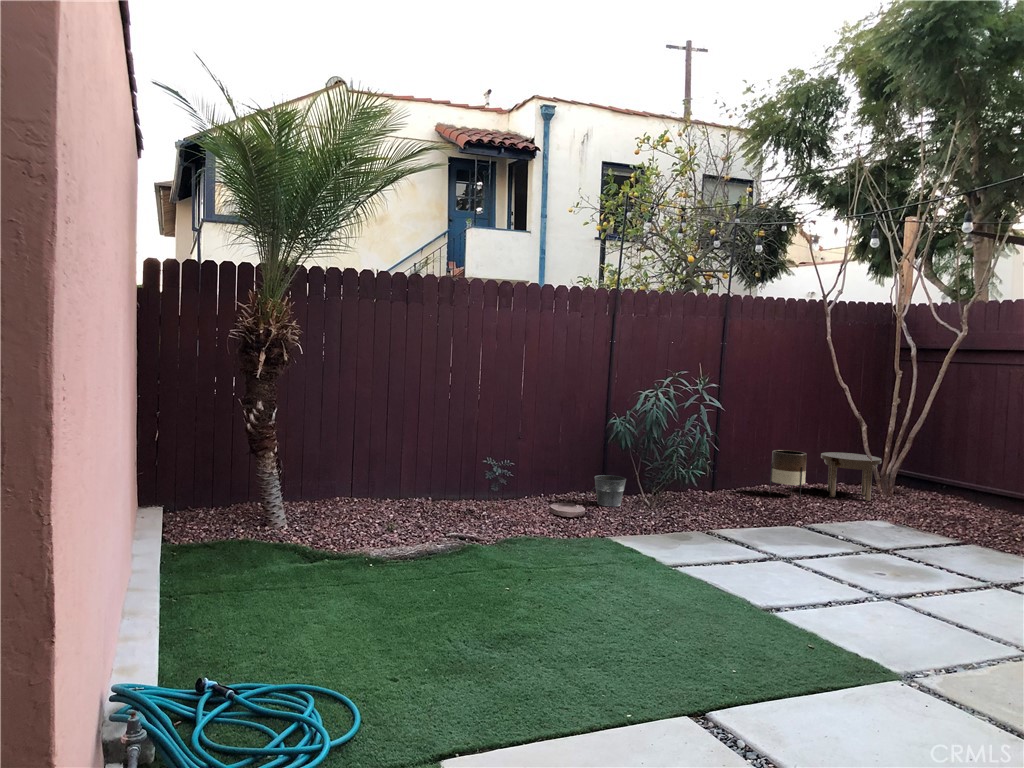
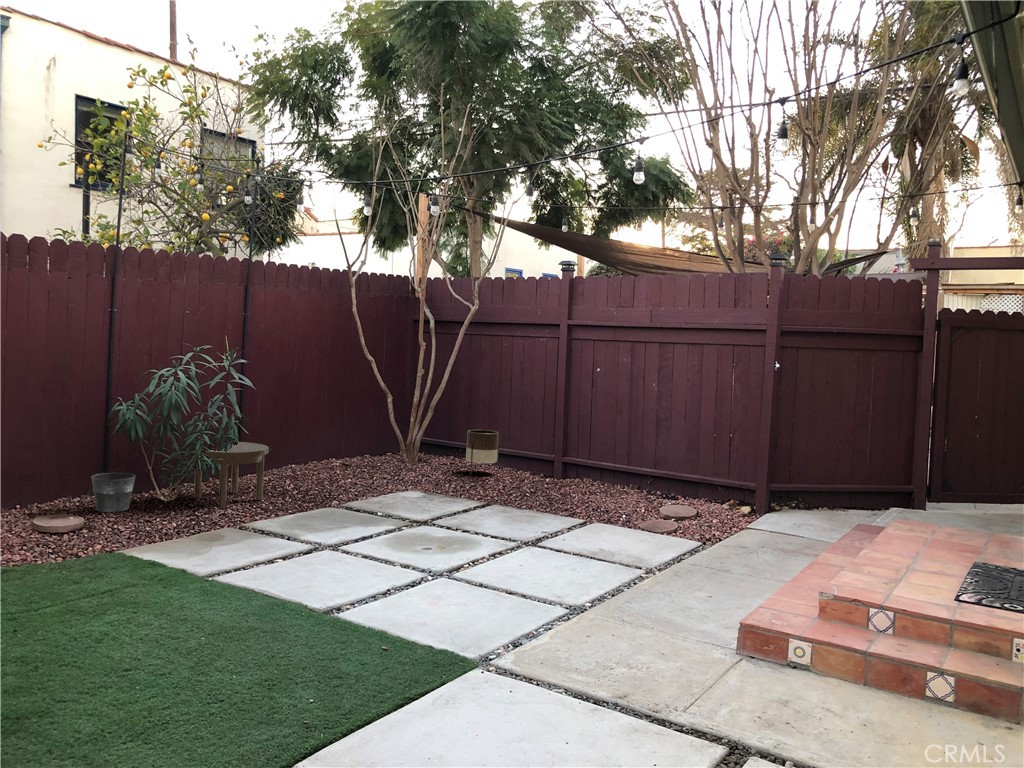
planter: present [769,450,807,499] -> present [466,430,499,475]
side table: present [821,452,882,501] -> present [194,442,269,506]

